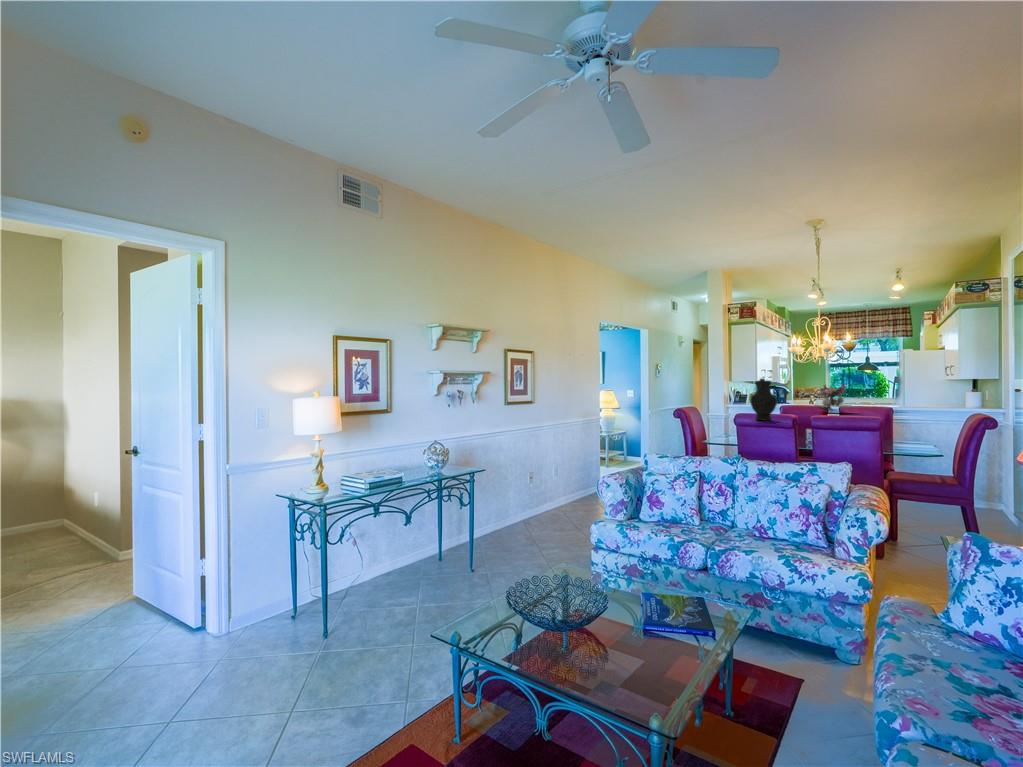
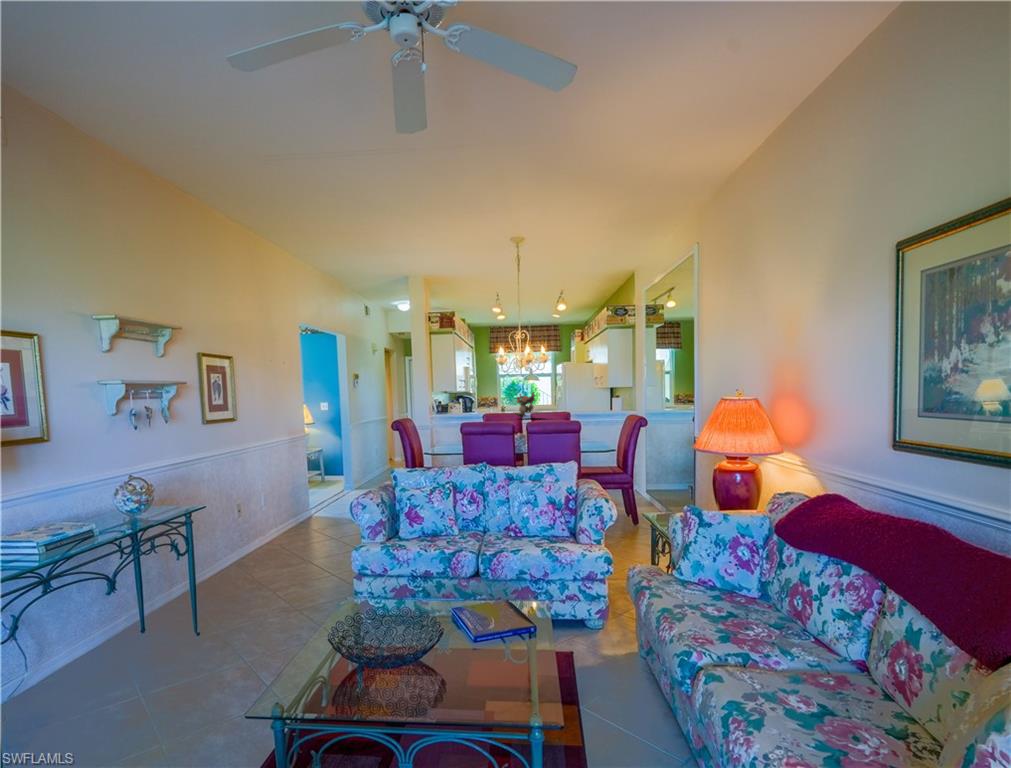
decorative vase: present [750,378,777,421] -> none [476,388,498,428]

